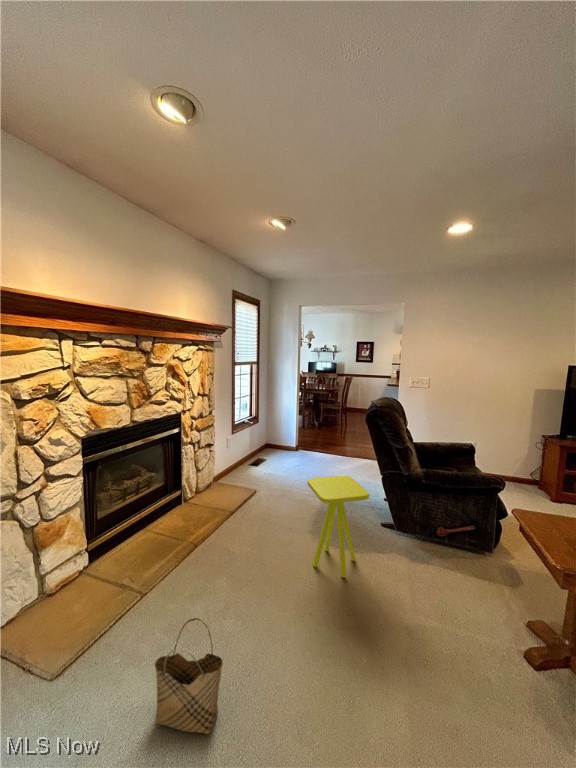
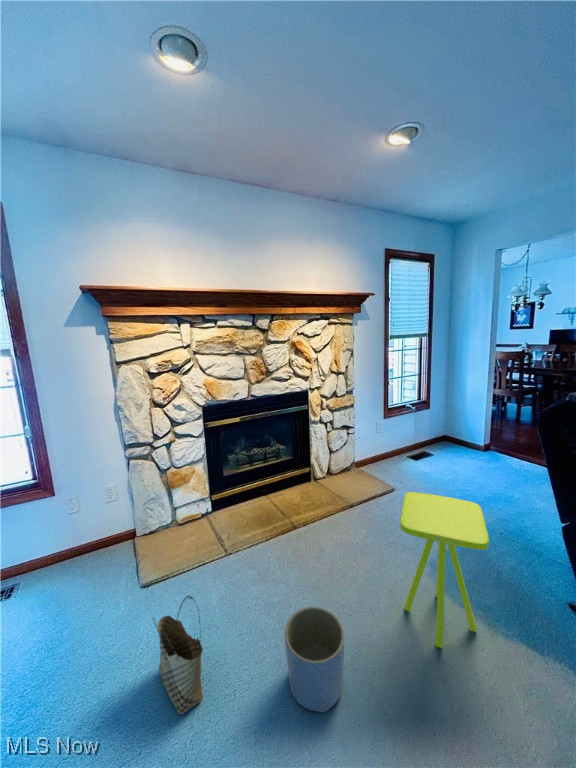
planter: none [271,580,317,658] -> present [285,607,344,713]

